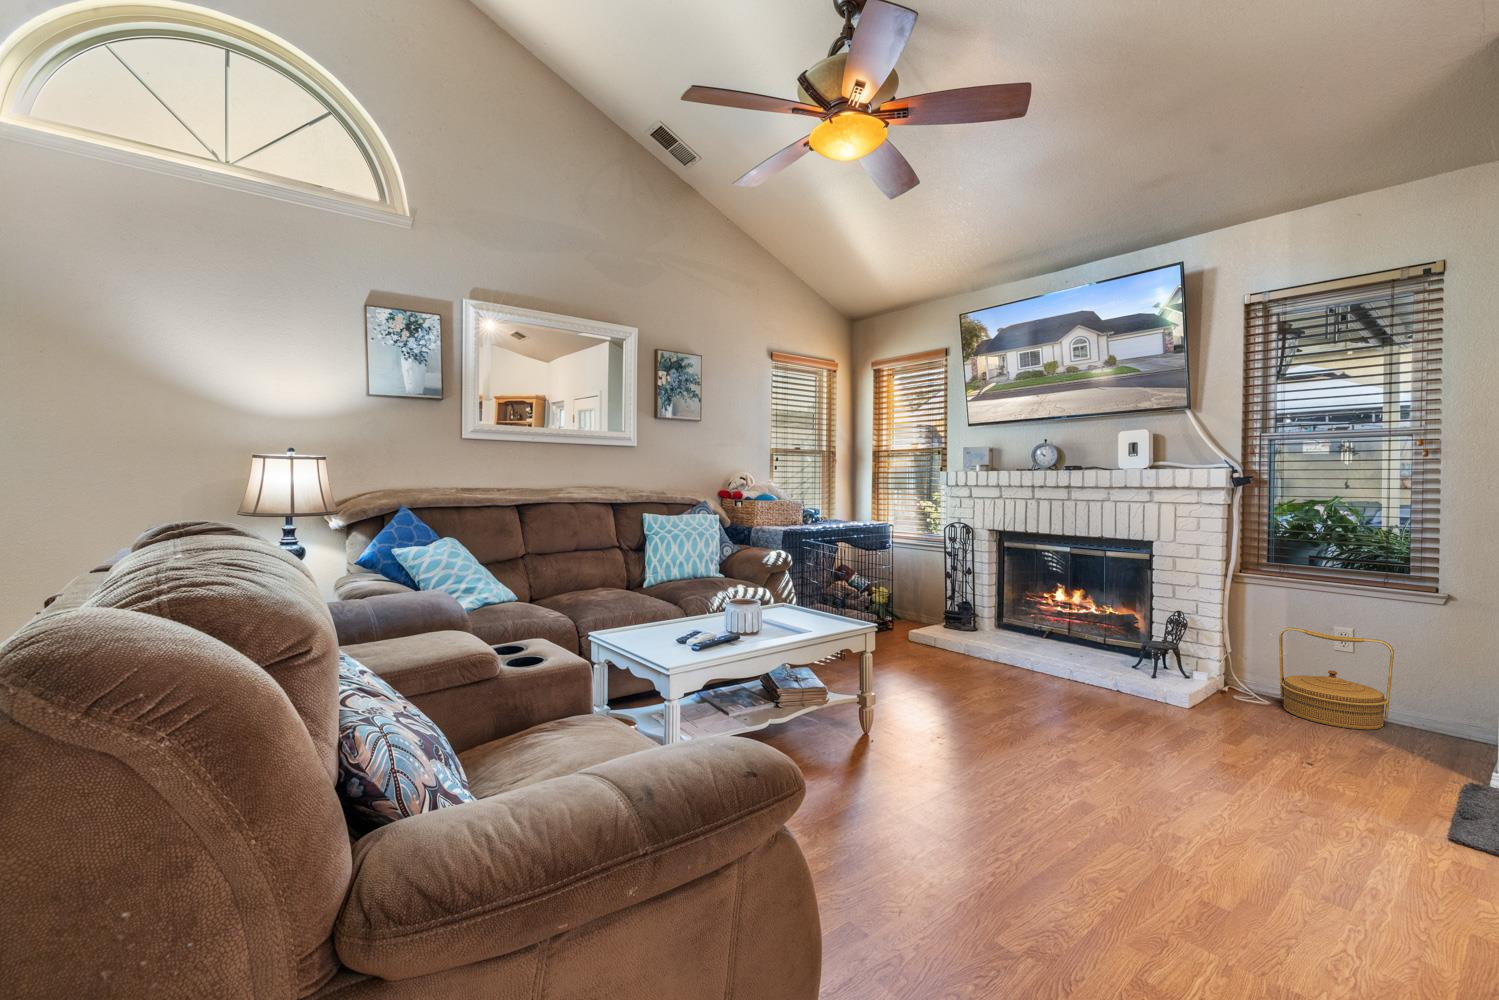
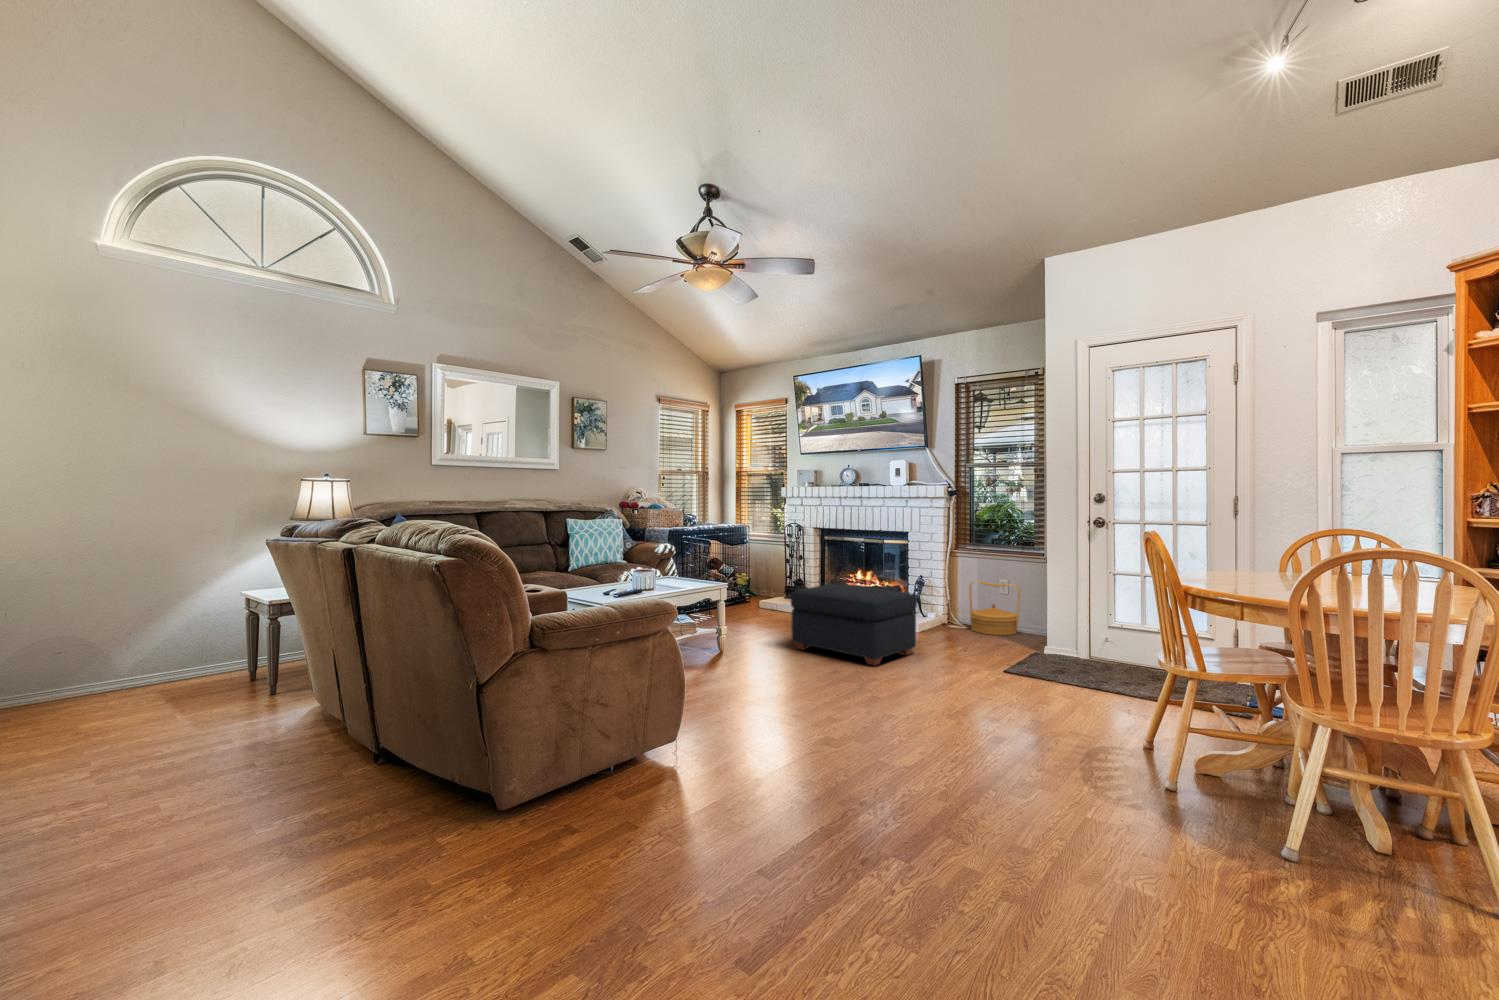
ottoman: none [981,629,1226,800] -> present [791,584,917,666]

